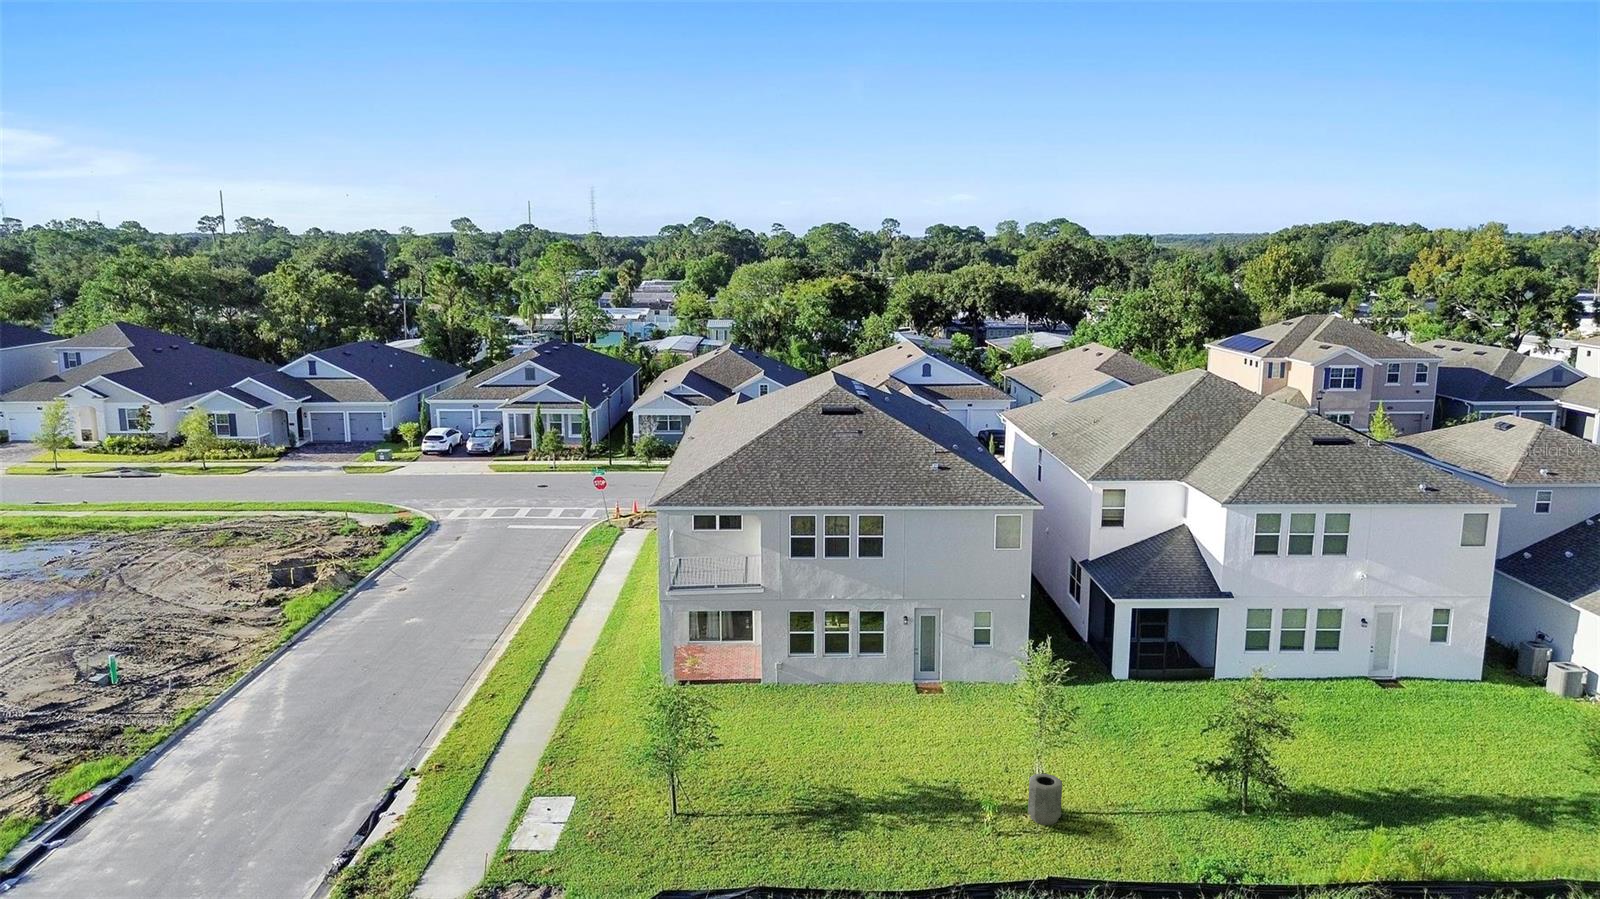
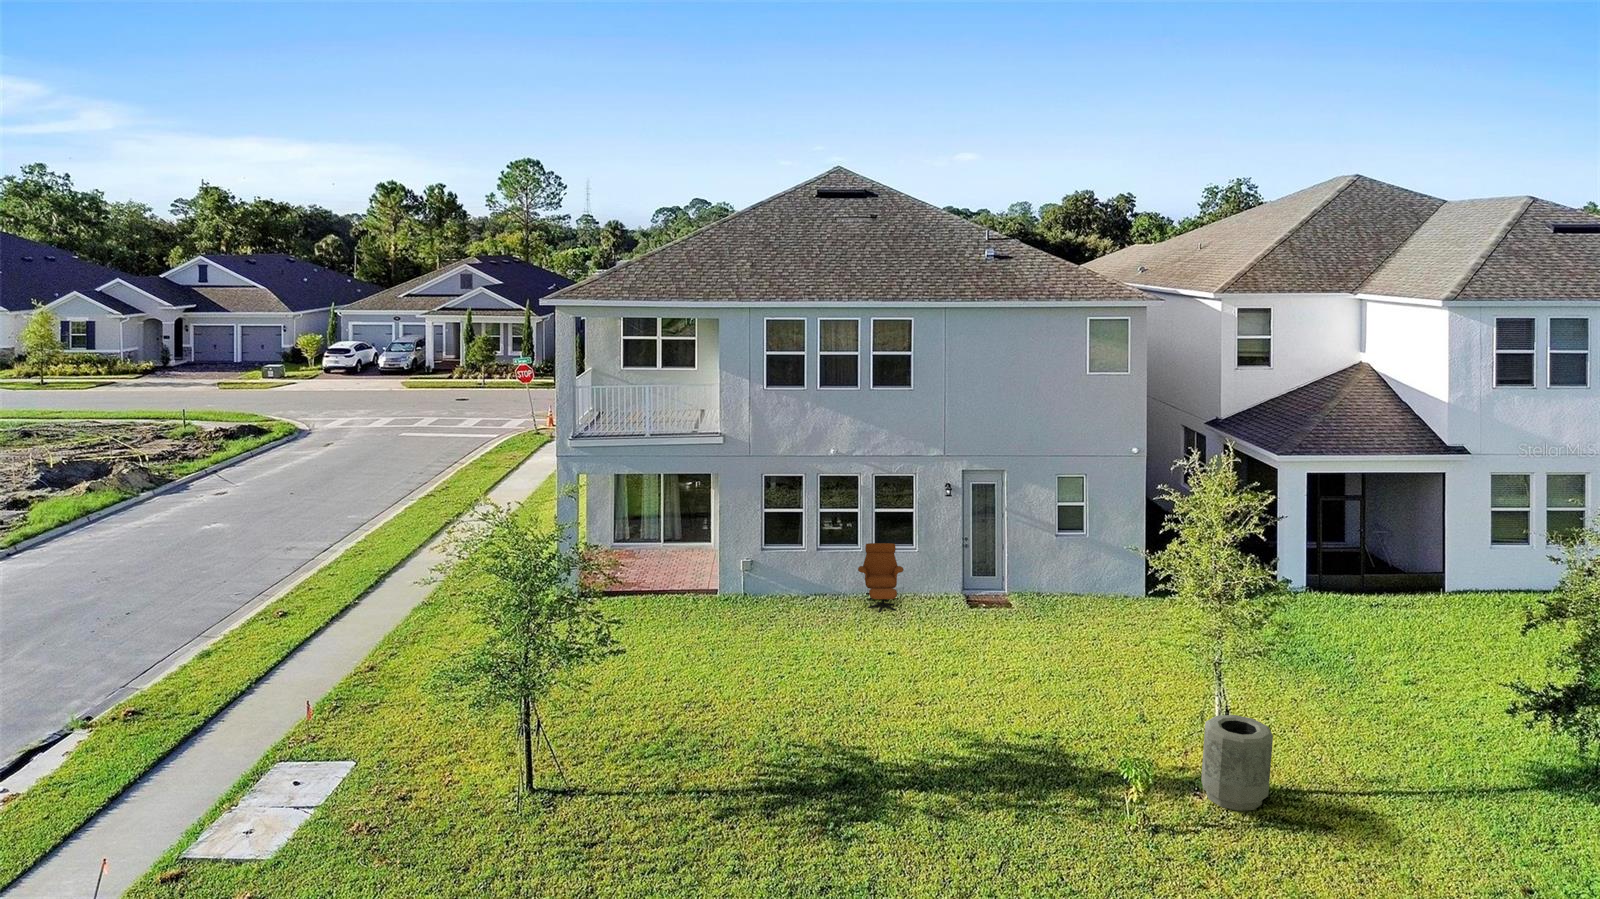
lounge chair: none [847,651,875,697] -> present [858,543,904,612]

